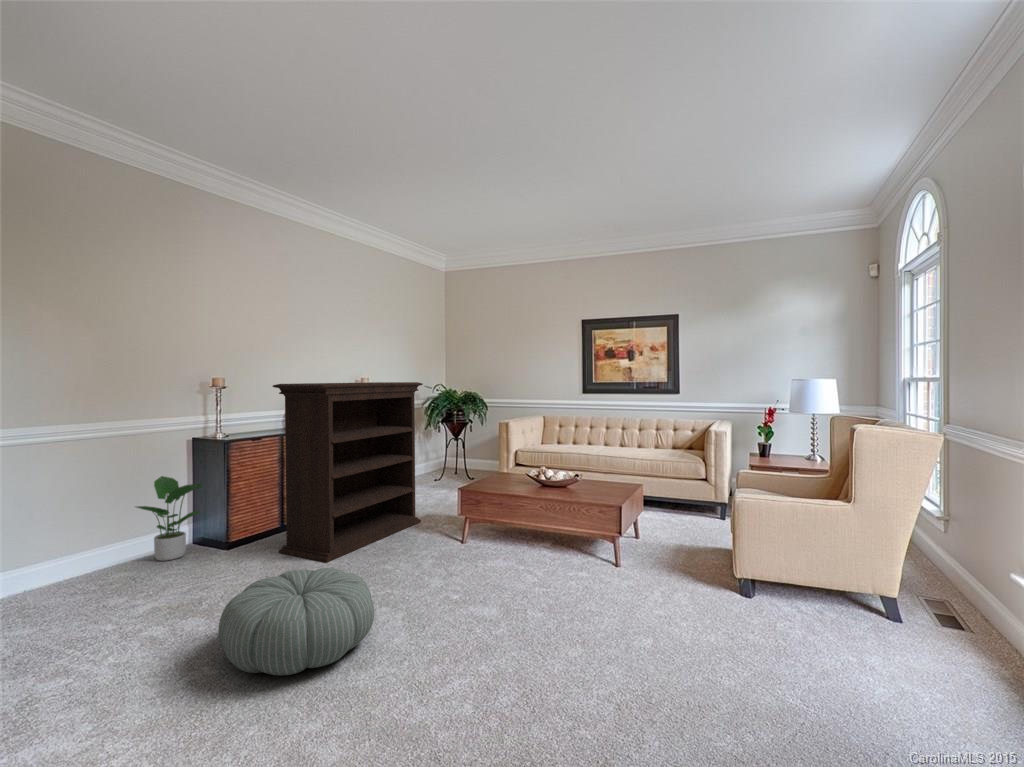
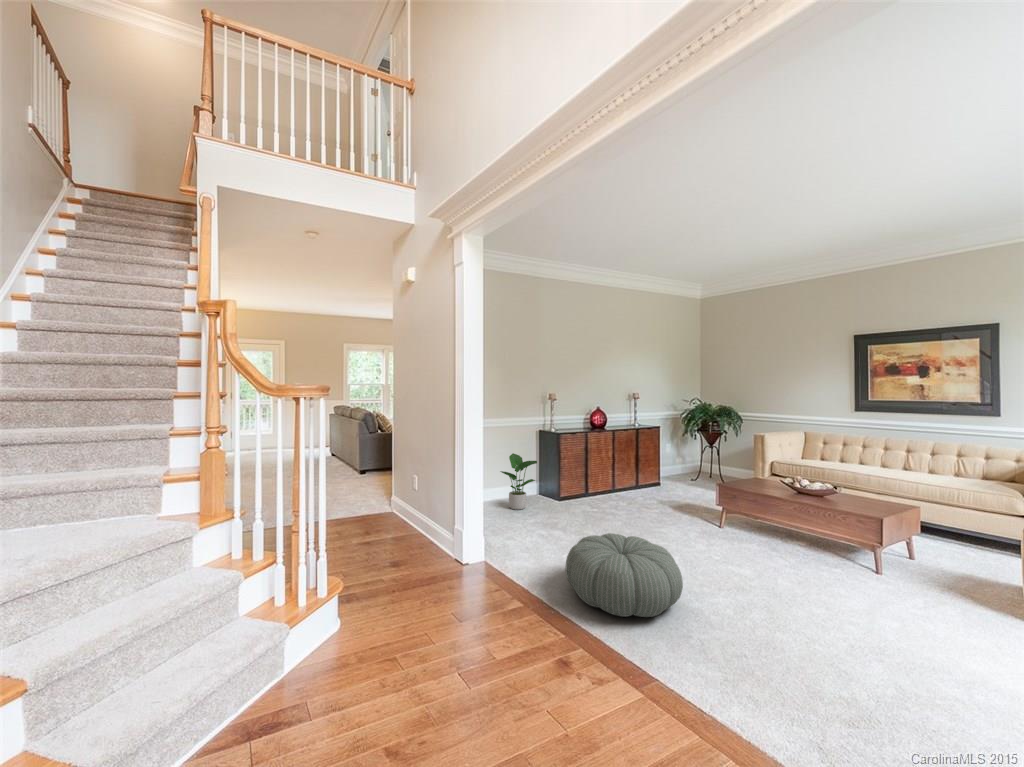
bookshelf: present [273,382,423,562] -> none [583,394,694,532]

